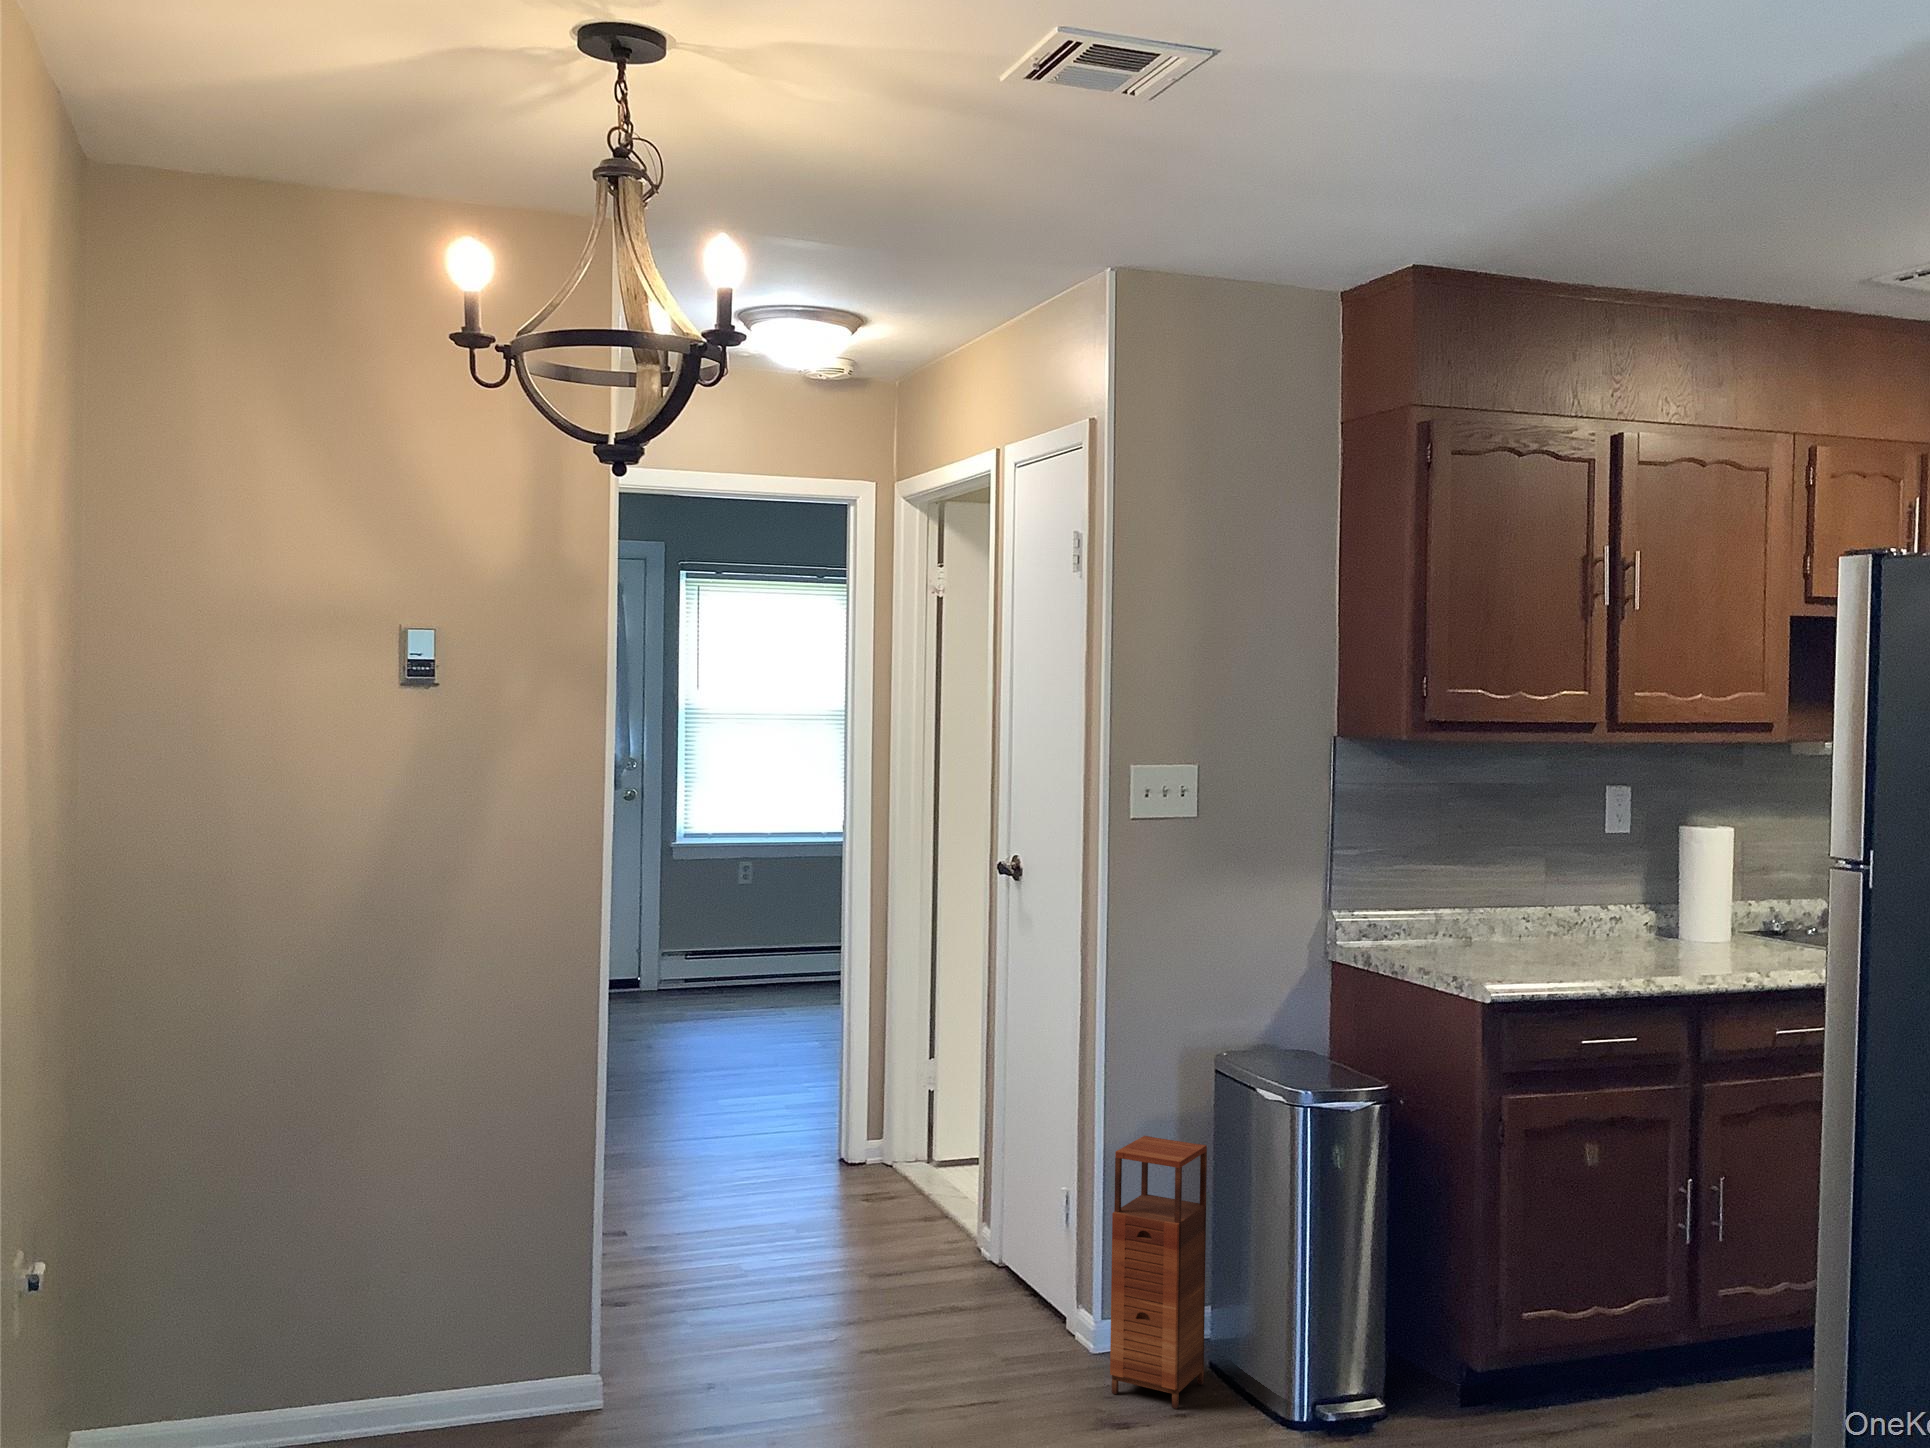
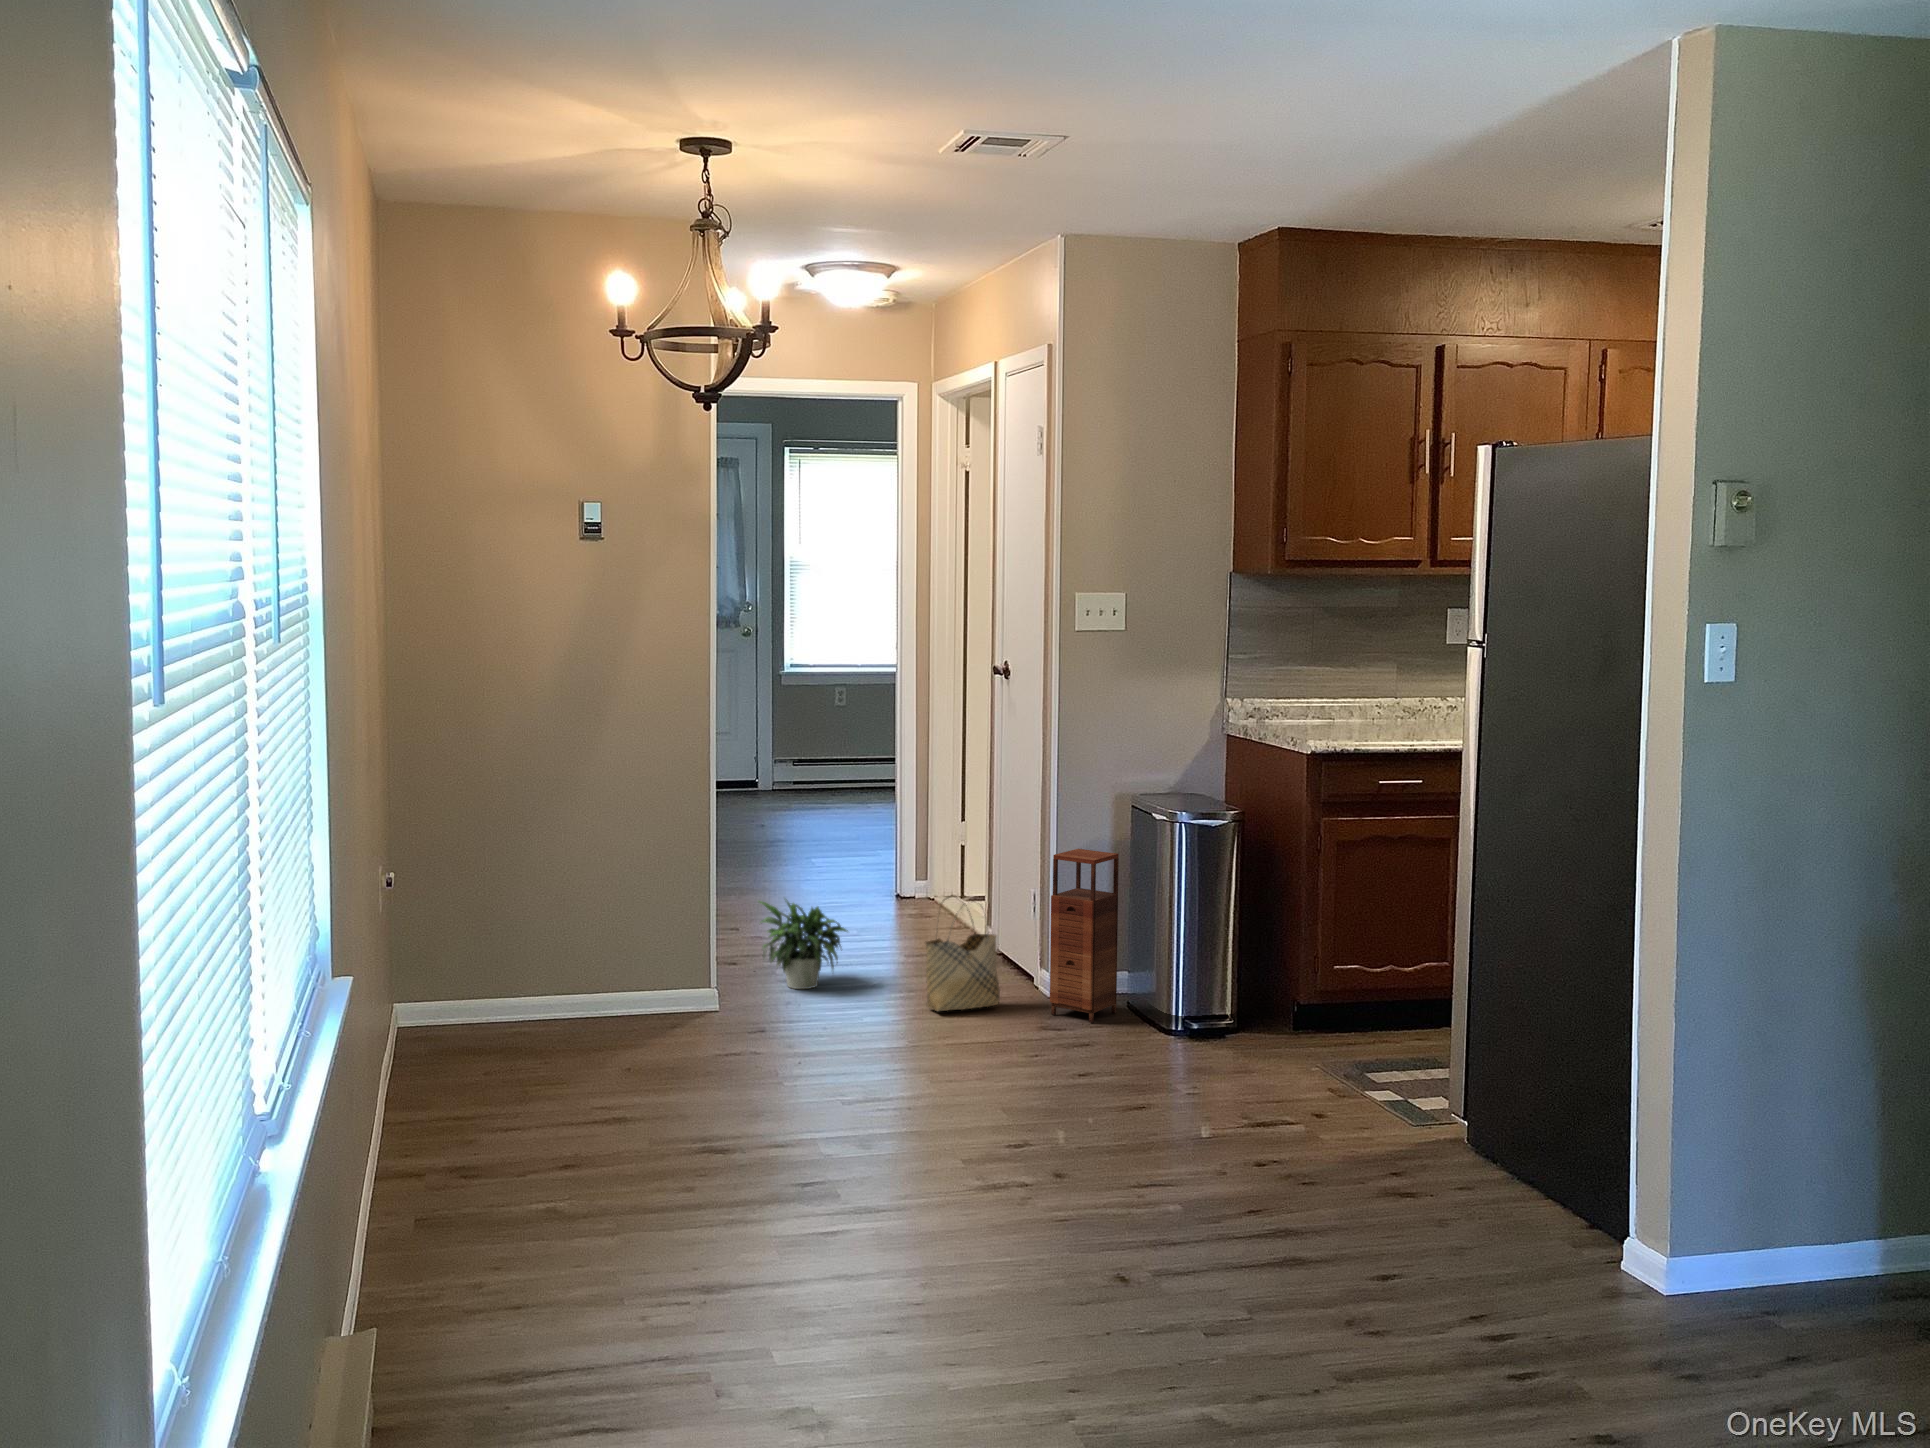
potted plant: none [648,1209,801,1358] -> present [759,901,848,989]
woven basket: none [924,1212,1033,1400] -> present [925,896,1000,1011]

